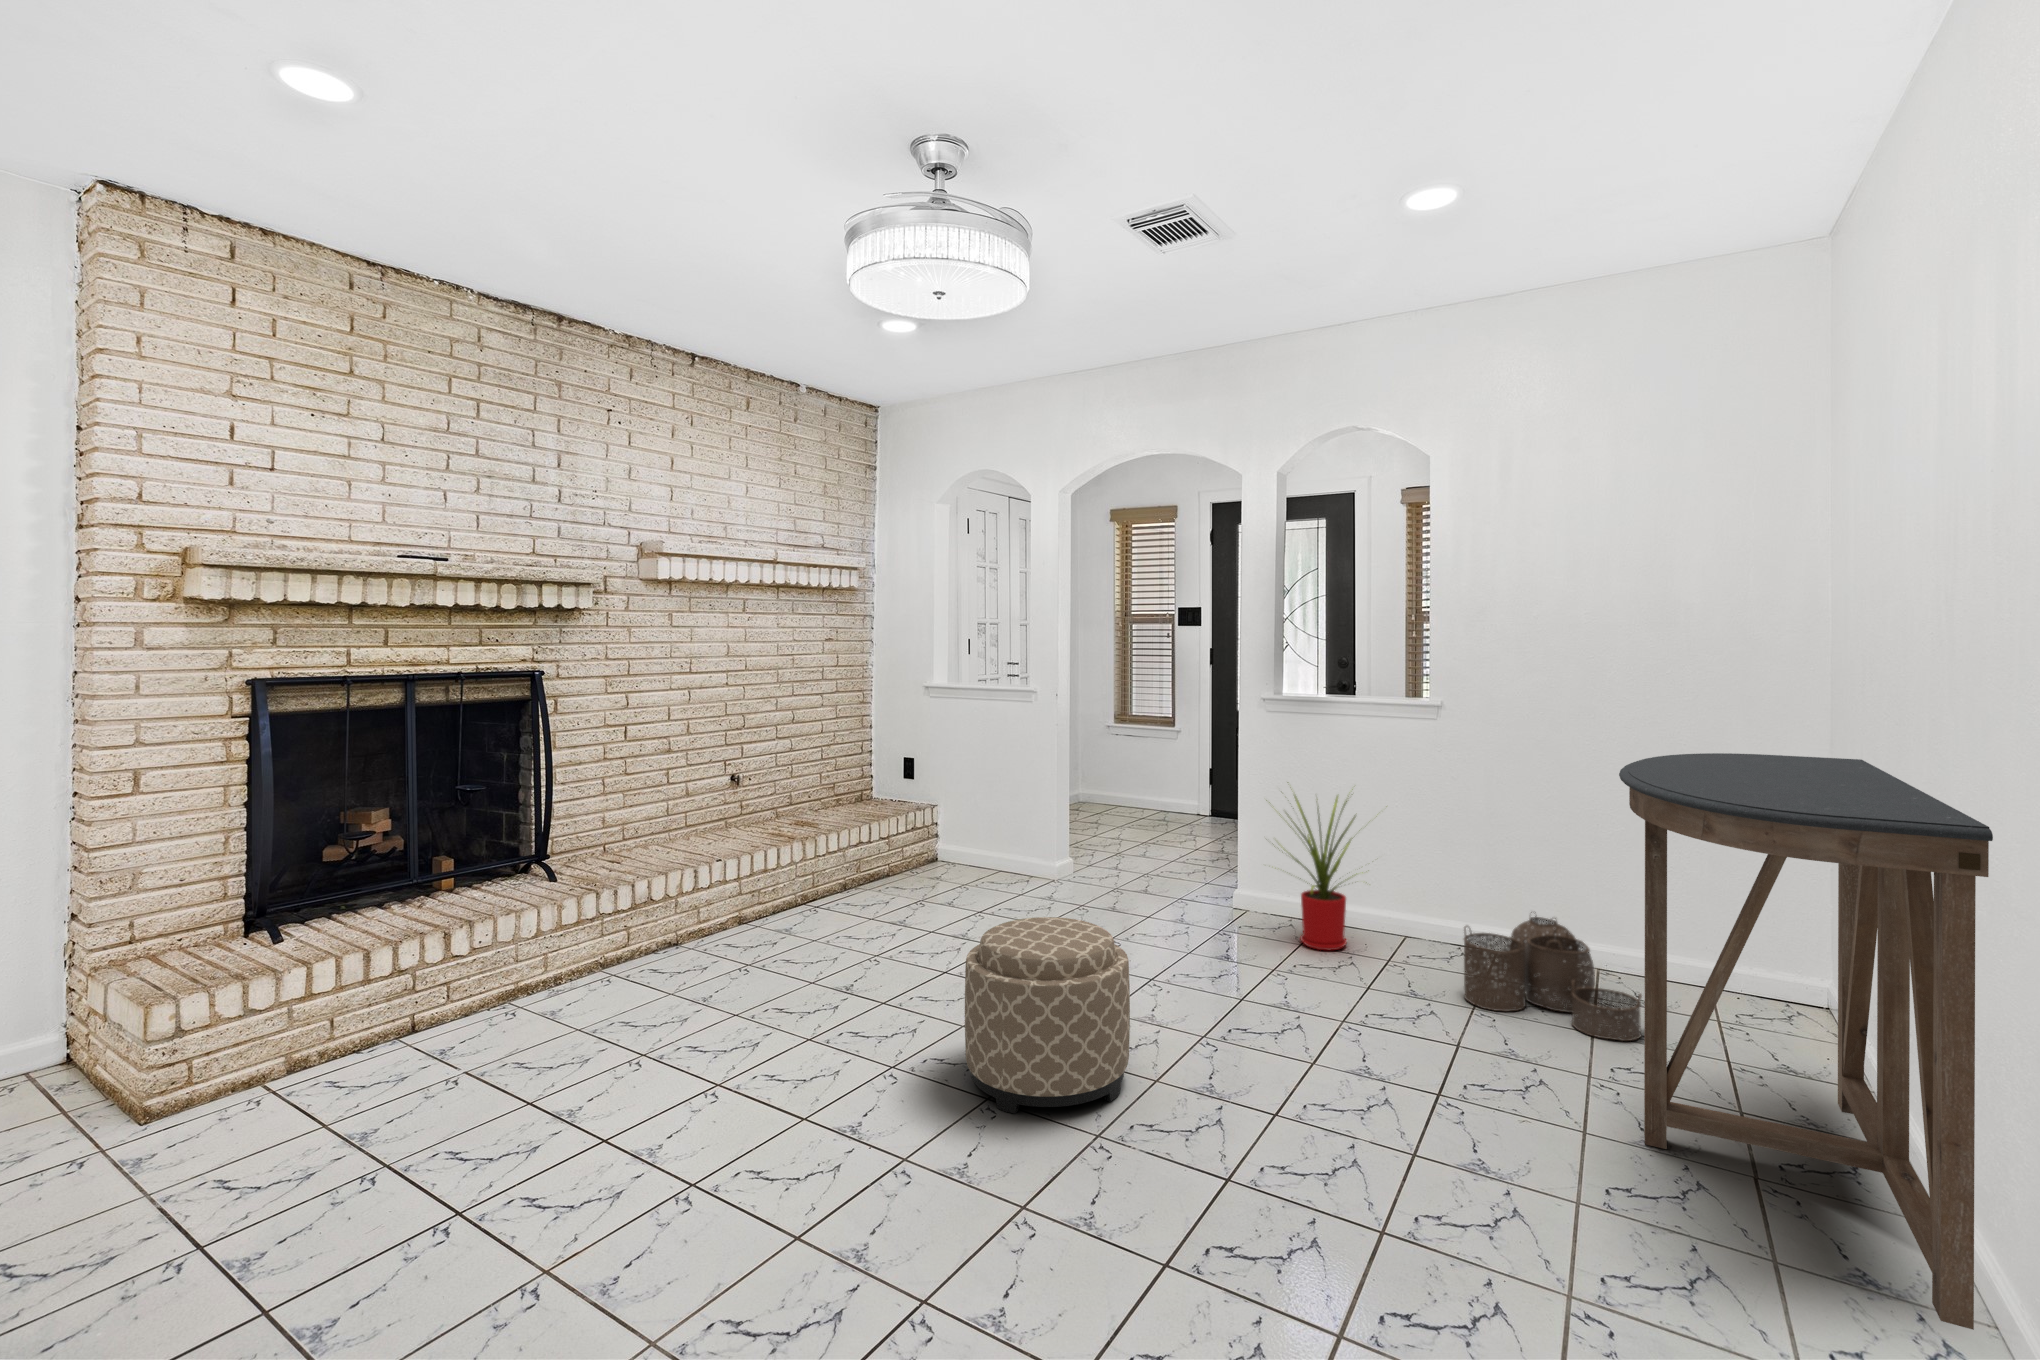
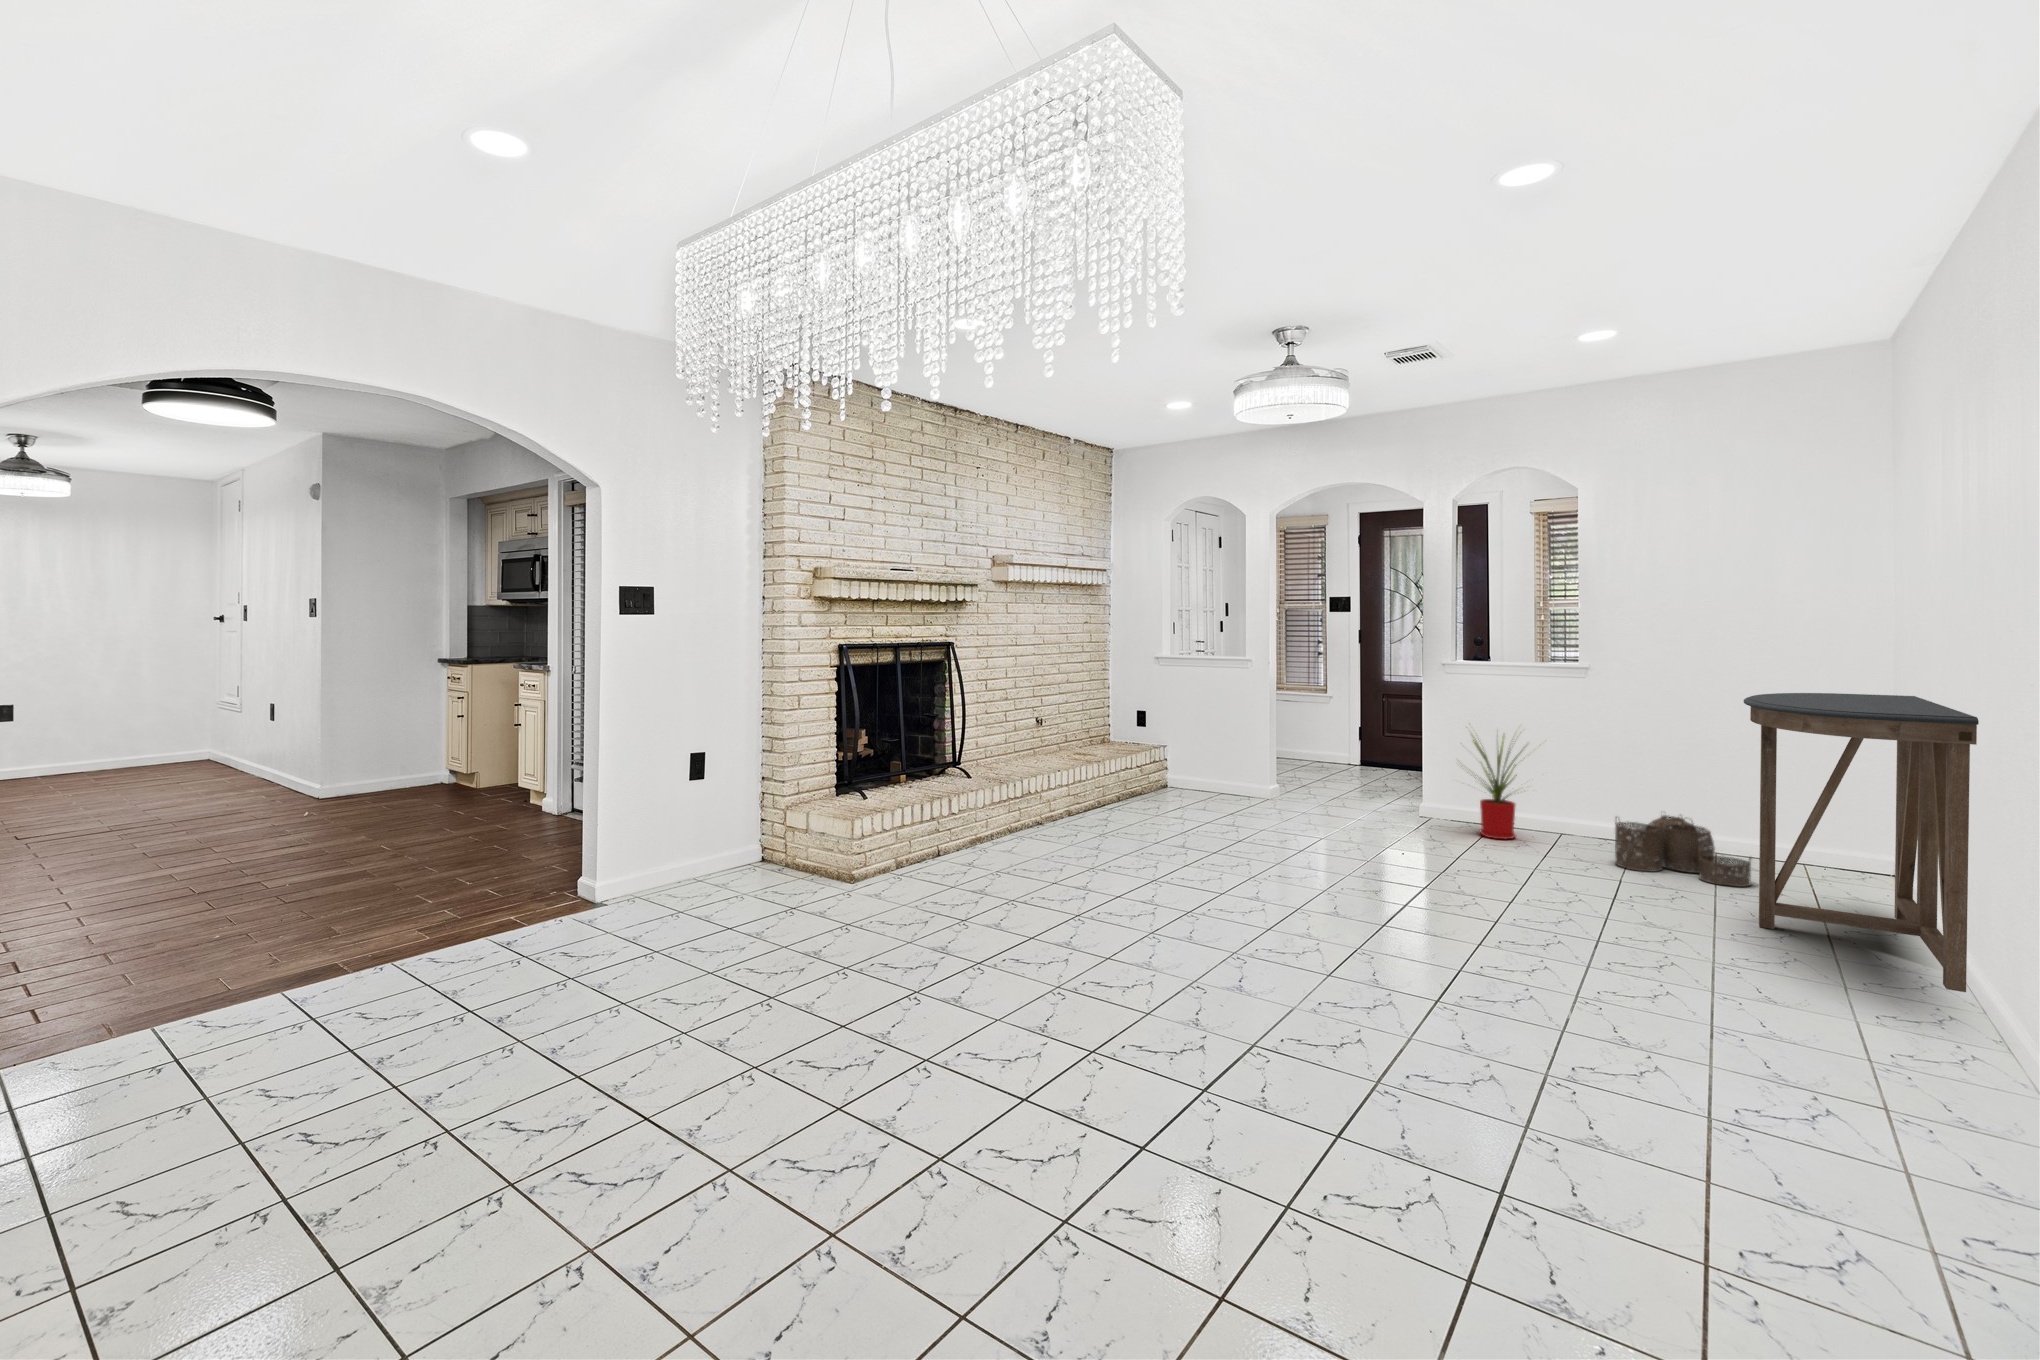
ottoman: present [965,917,1130,1114] -> none [1299,794,1408,901]

